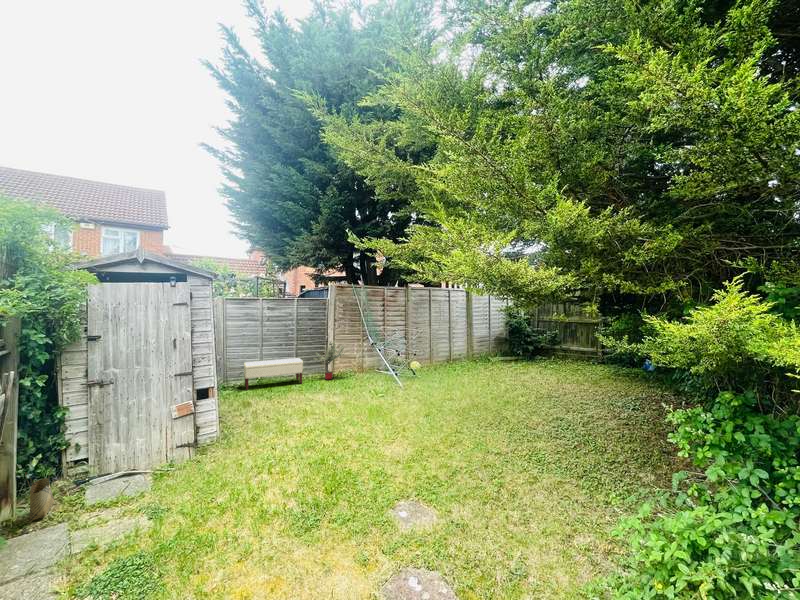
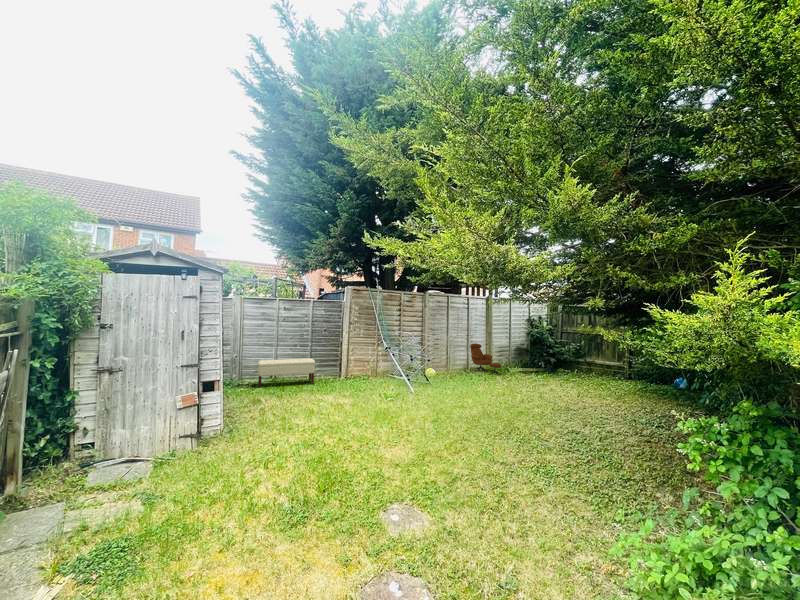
lounge chair: none [454,336,485,367] -> present [470,343,501,374]
potted tree: present [313,341,344,380] -> none [325,343,357,382]
woven basket: present [25,468,54,521] -> none [31,446,58,498]

